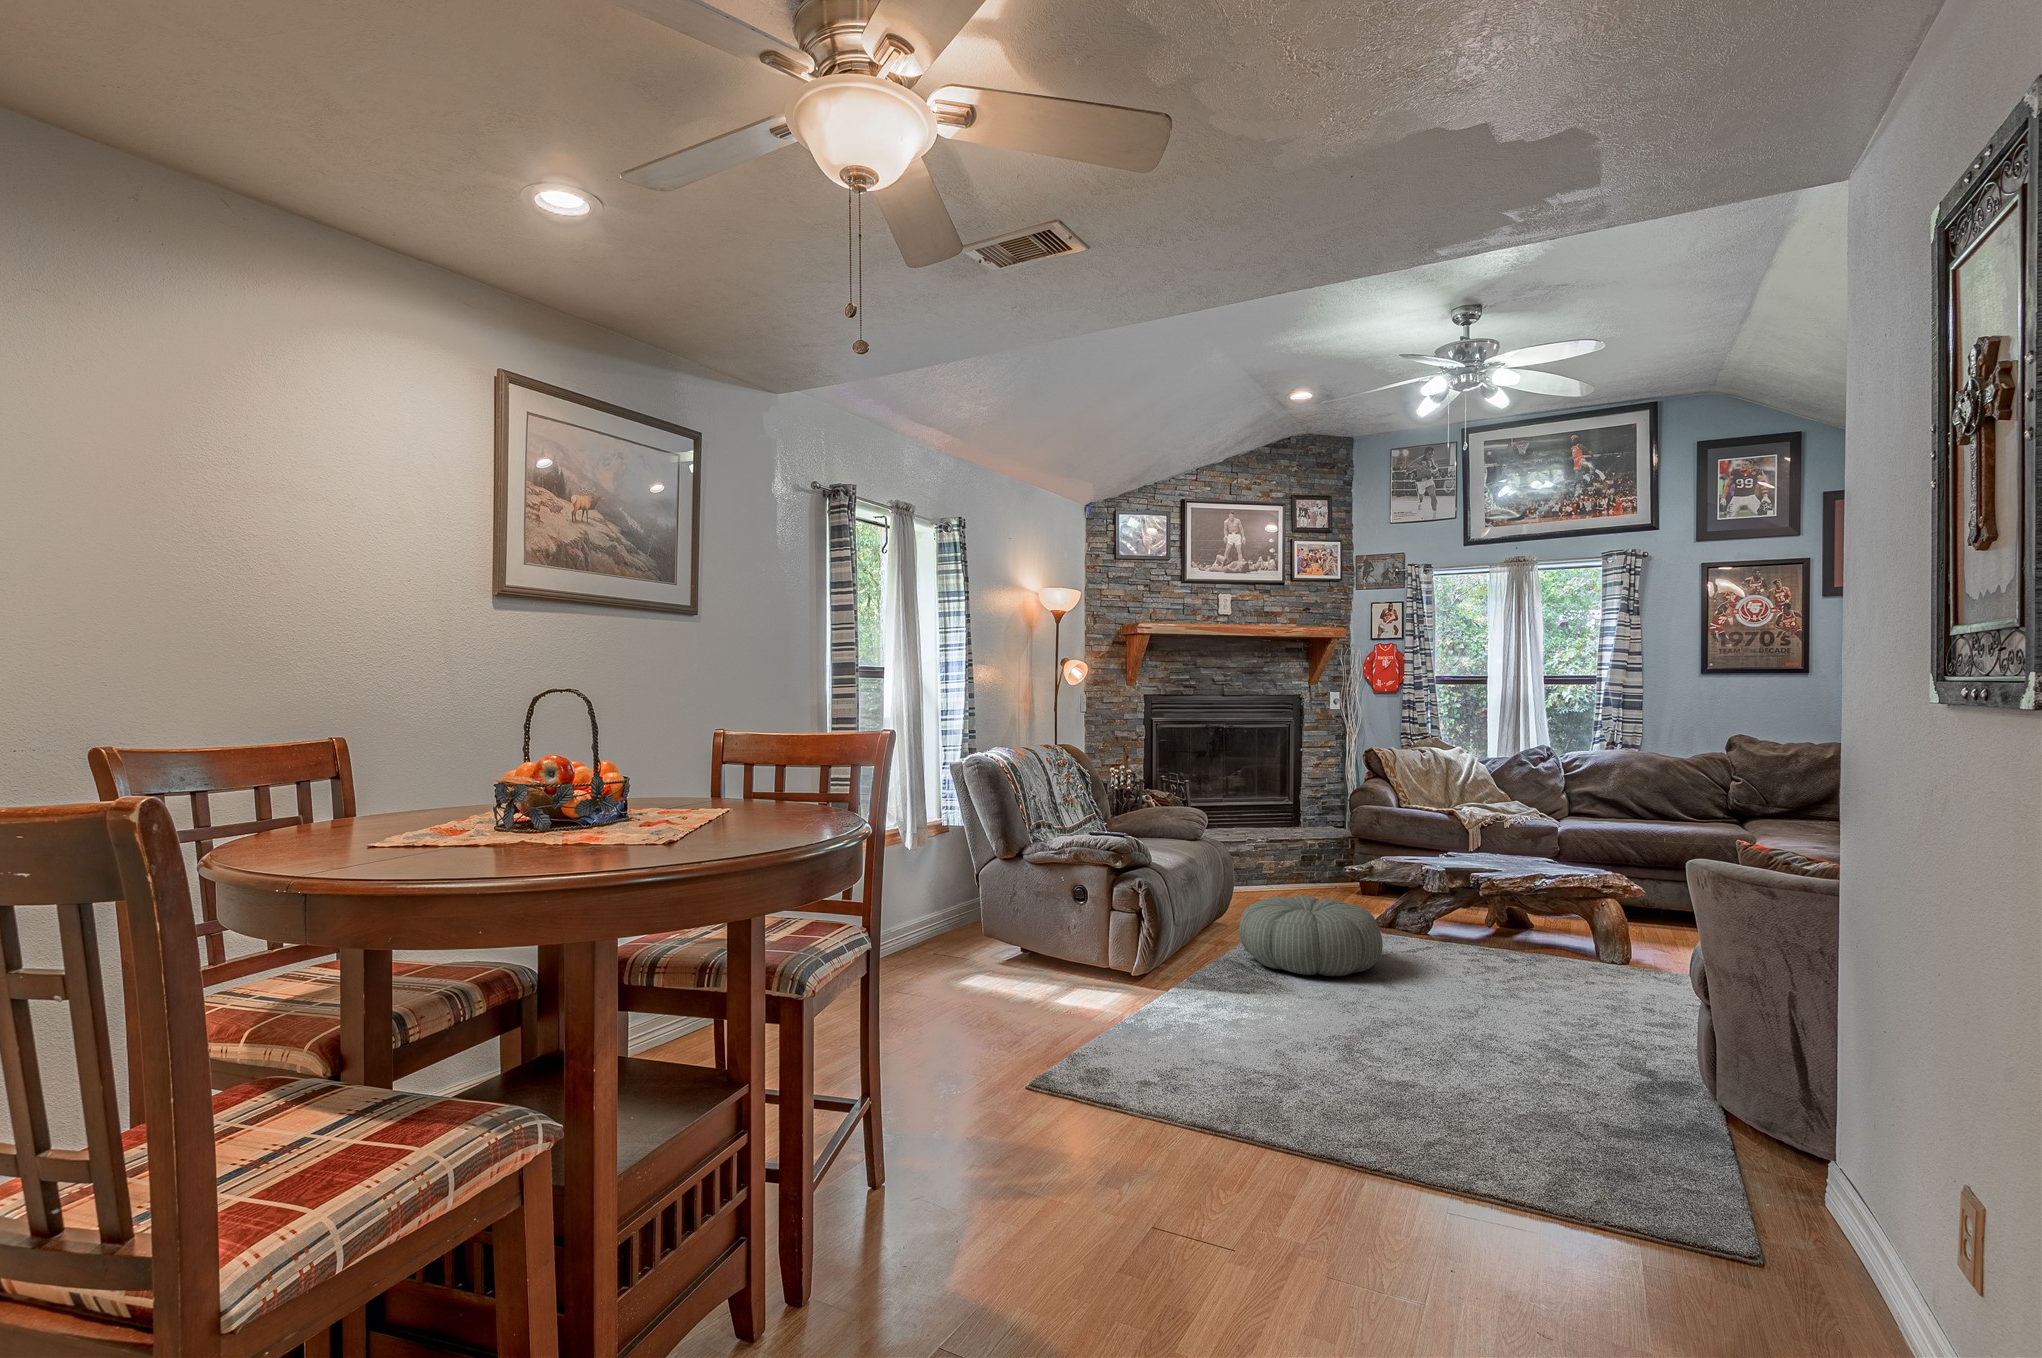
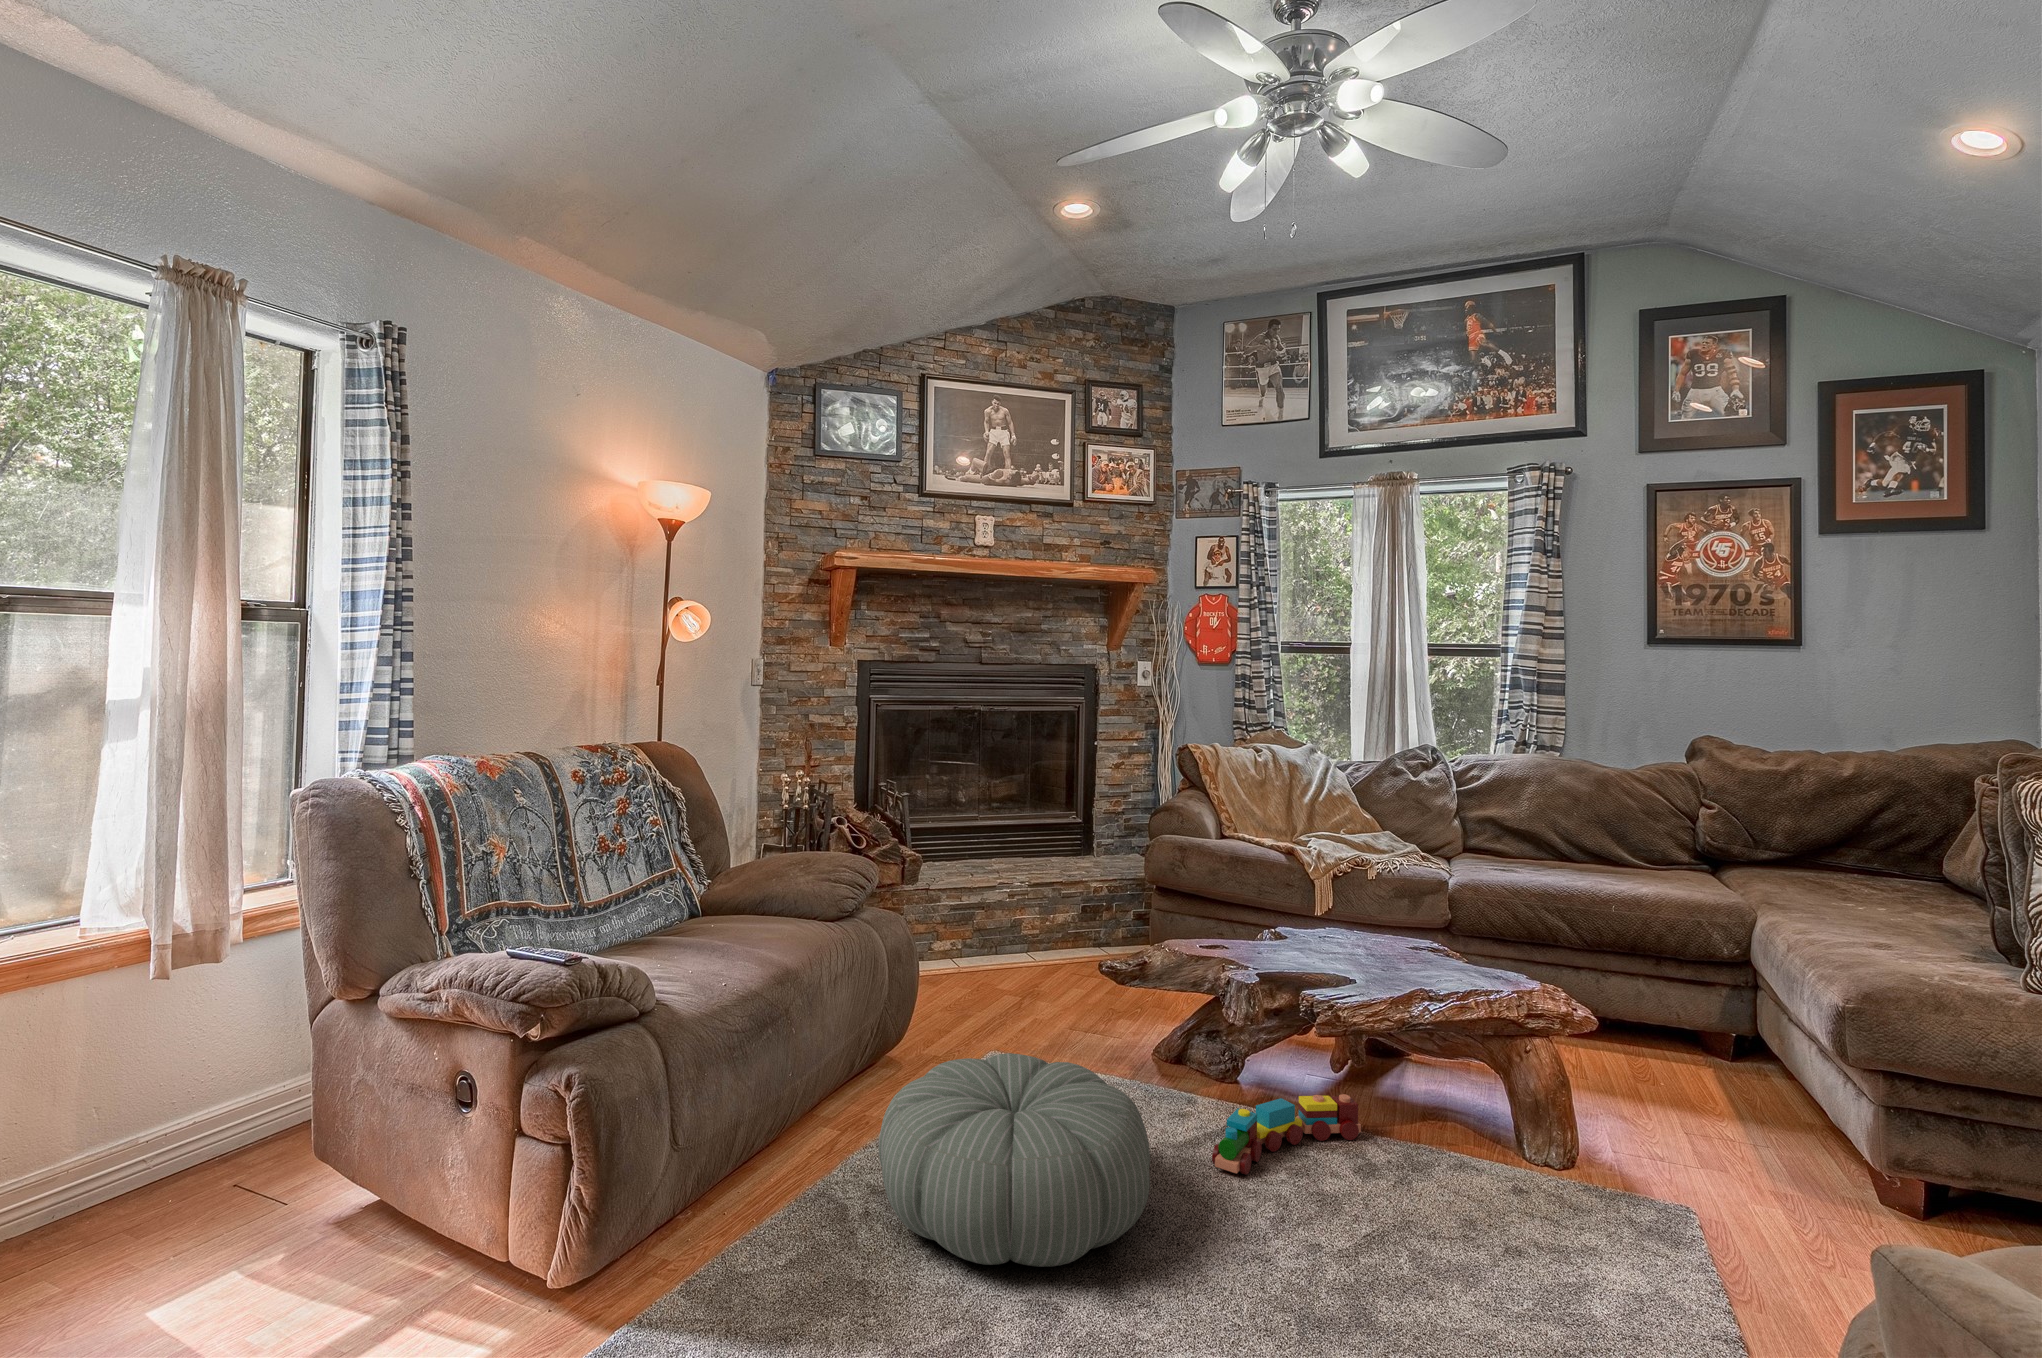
toy train: none [1411,928,1494,958] -> present [1212,1094,1361,1175]

